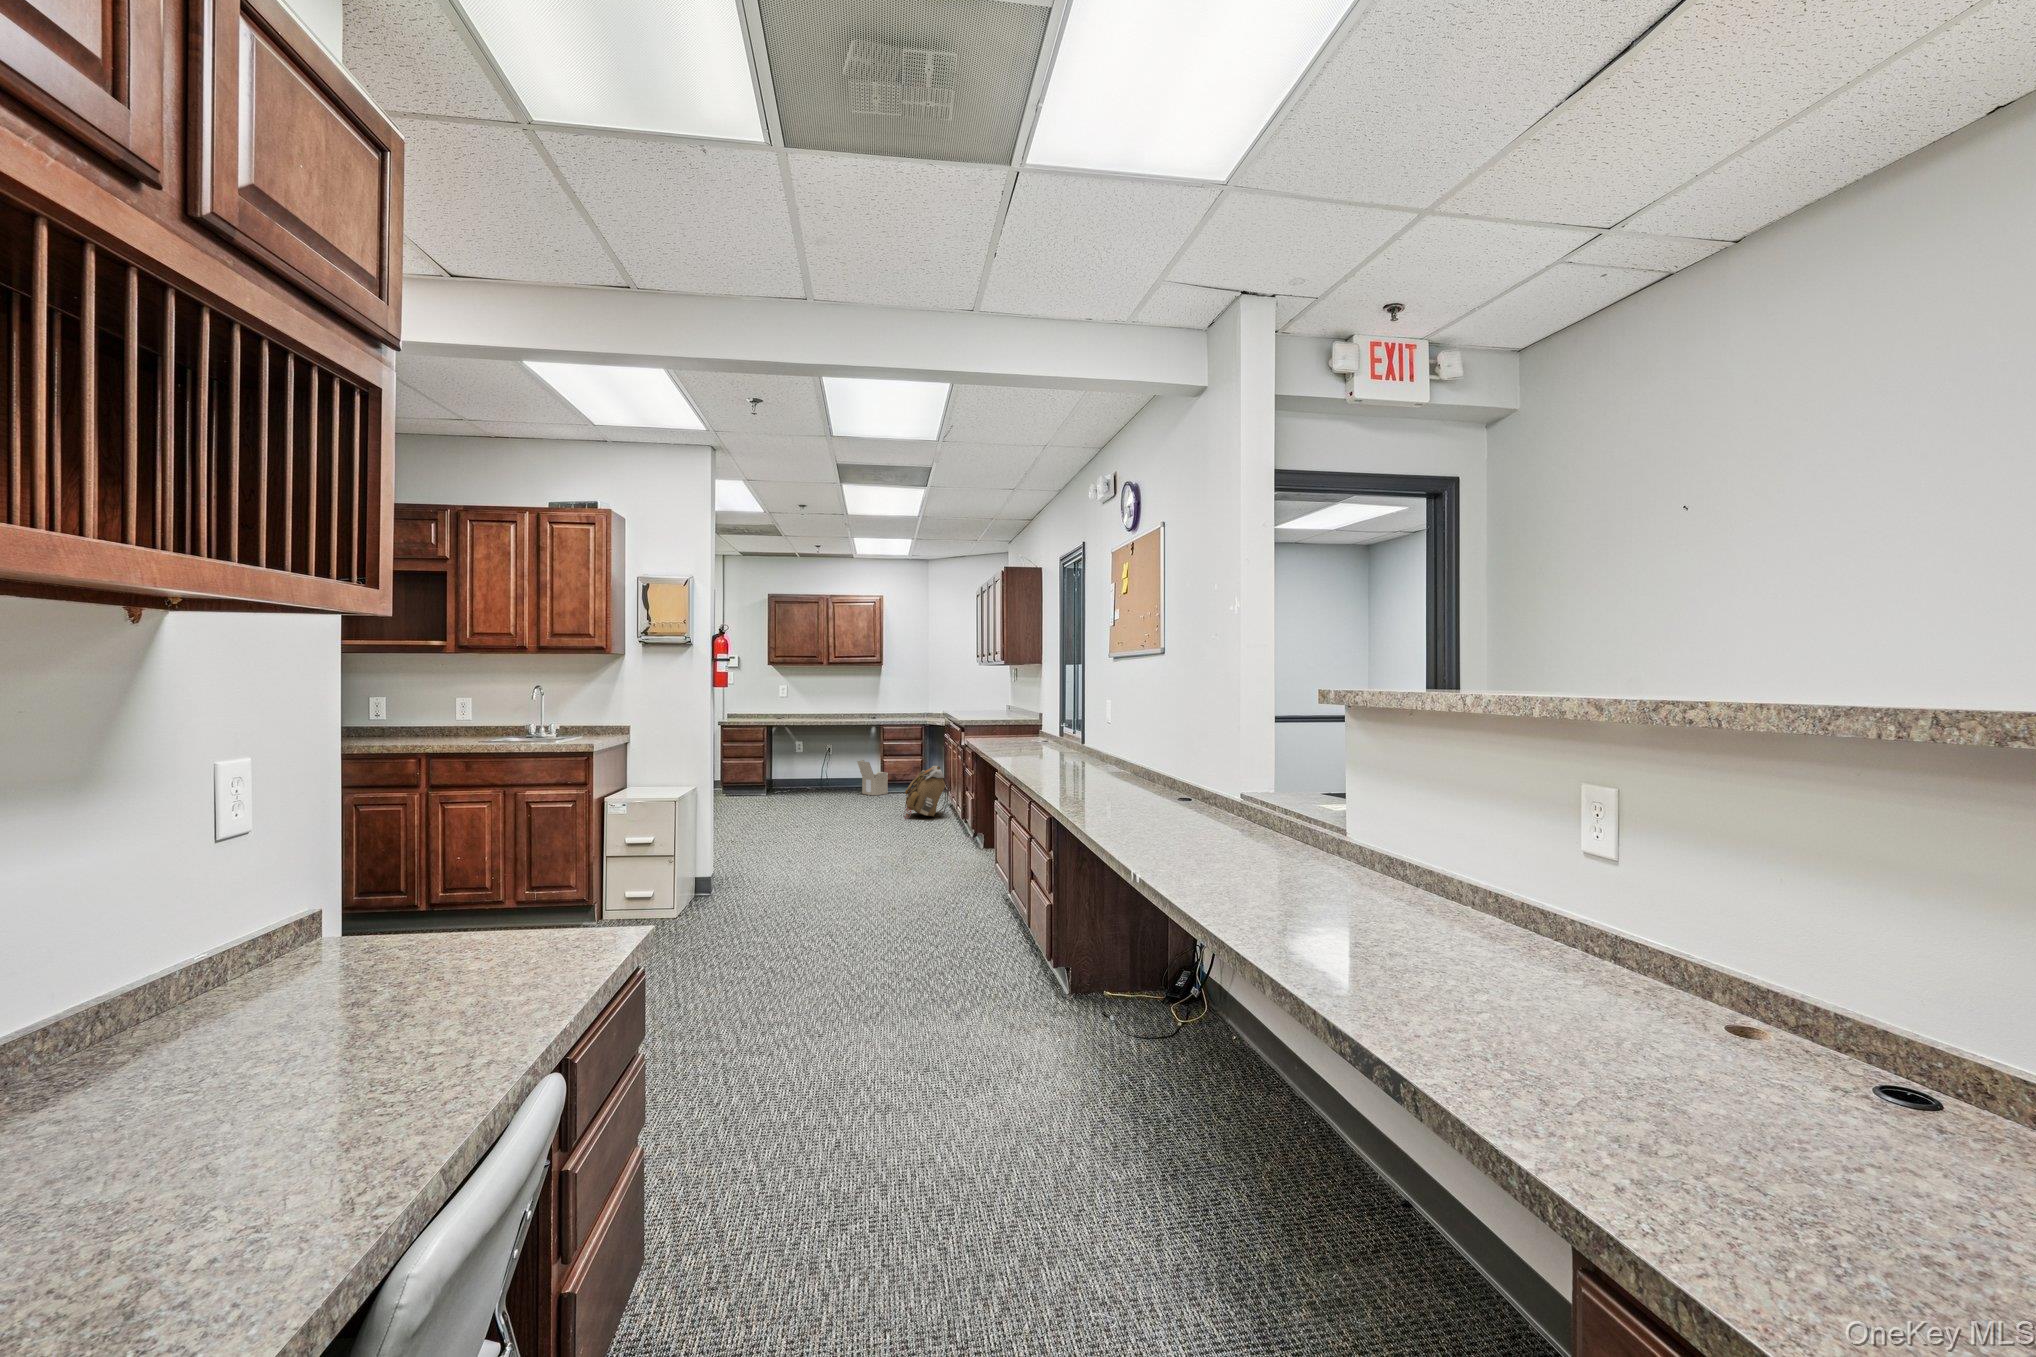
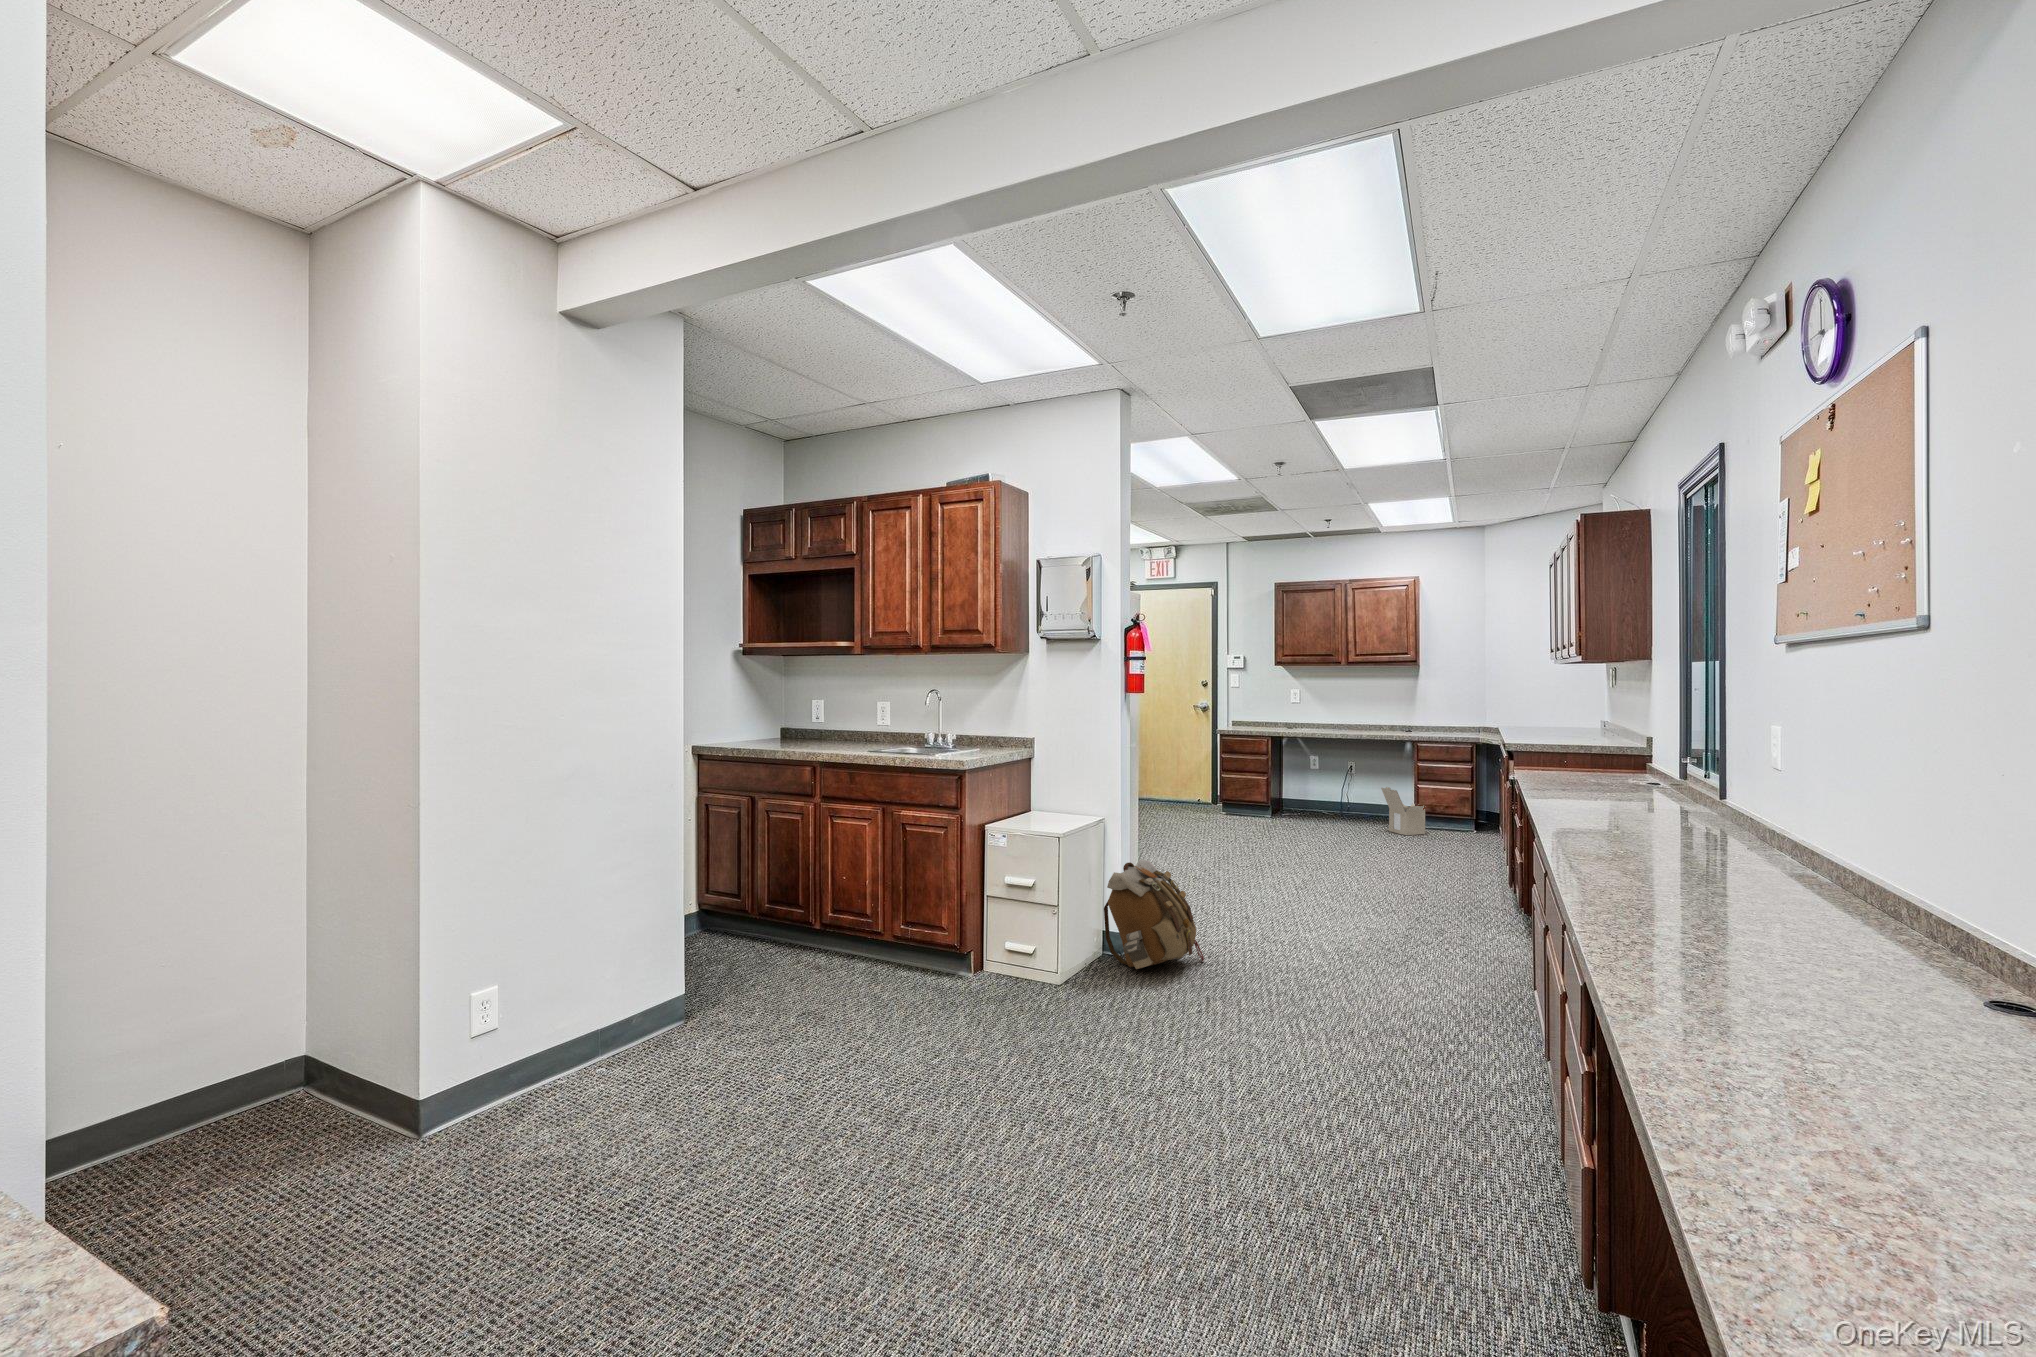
backpack: present [904,766,948,819] -> present [1104,859,1204,969]

